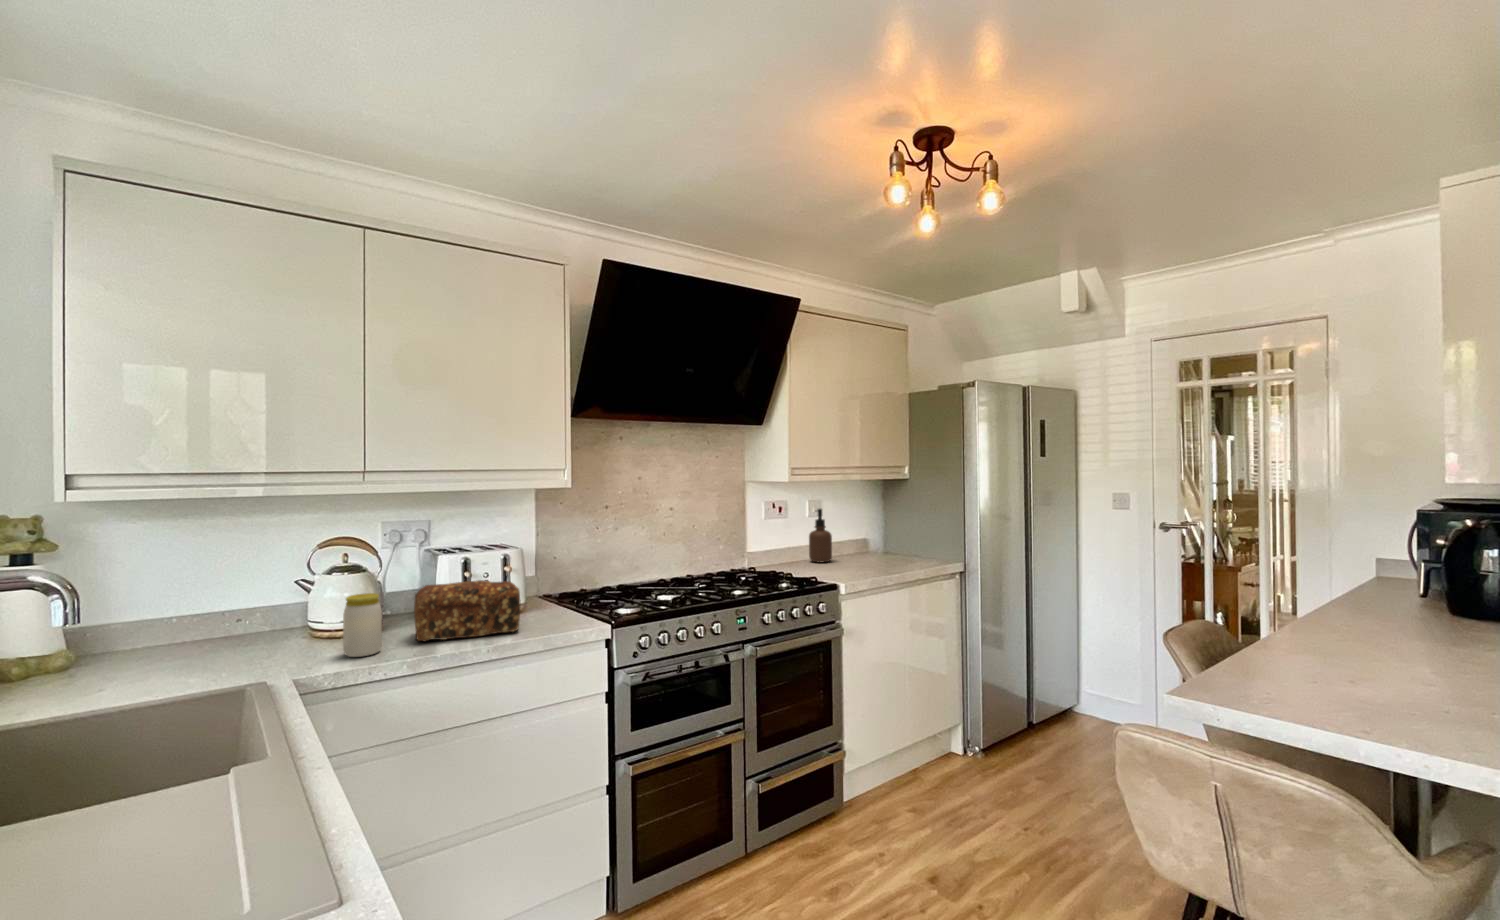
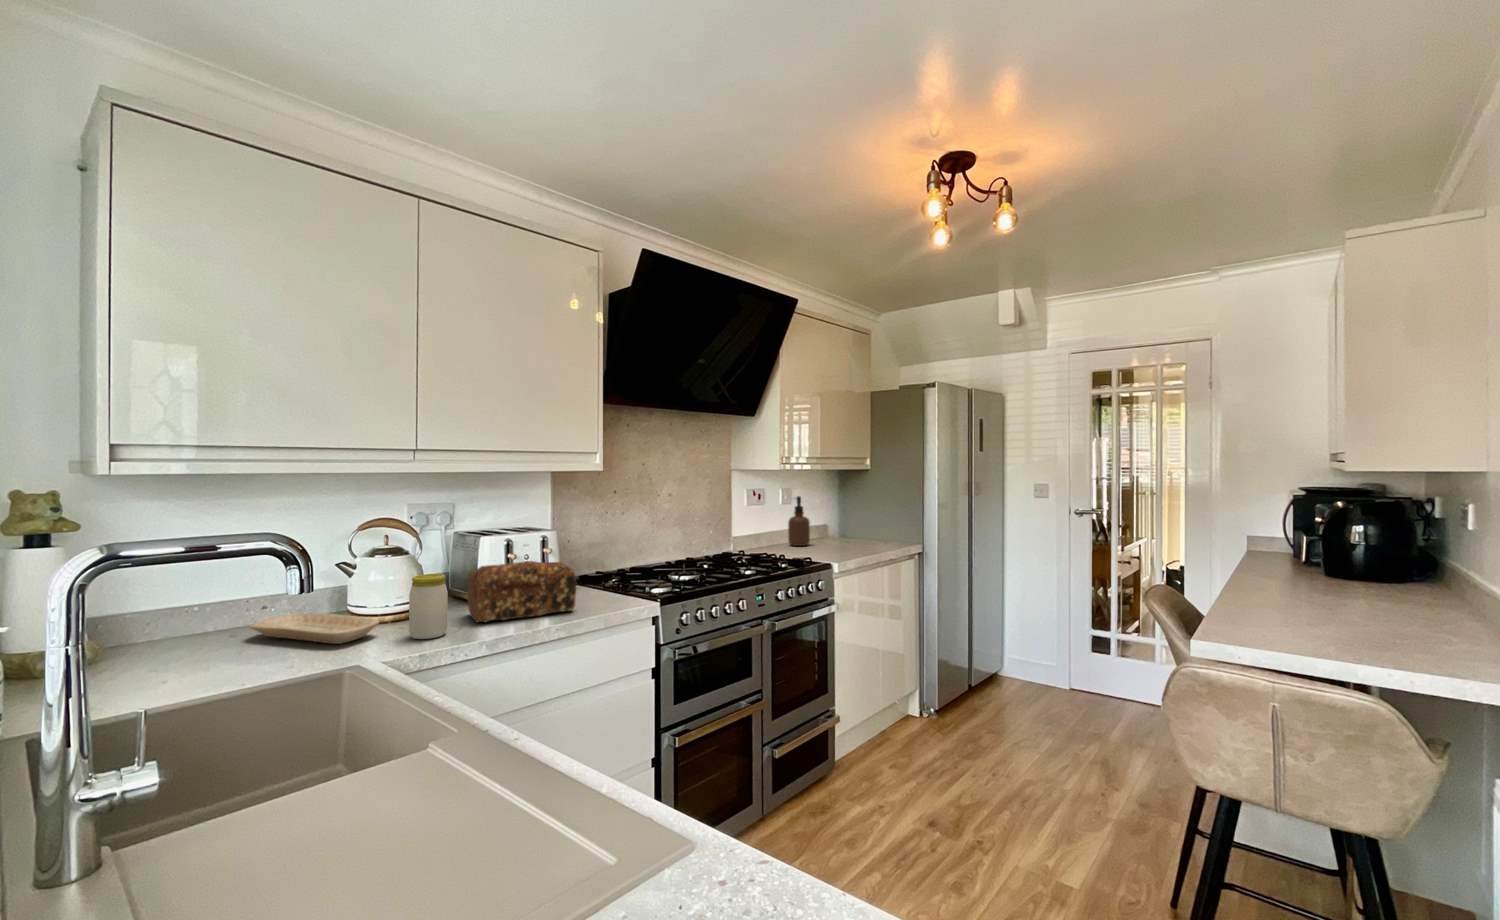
tray: none [213,626,322,659] -> present [250,613,379,644]

